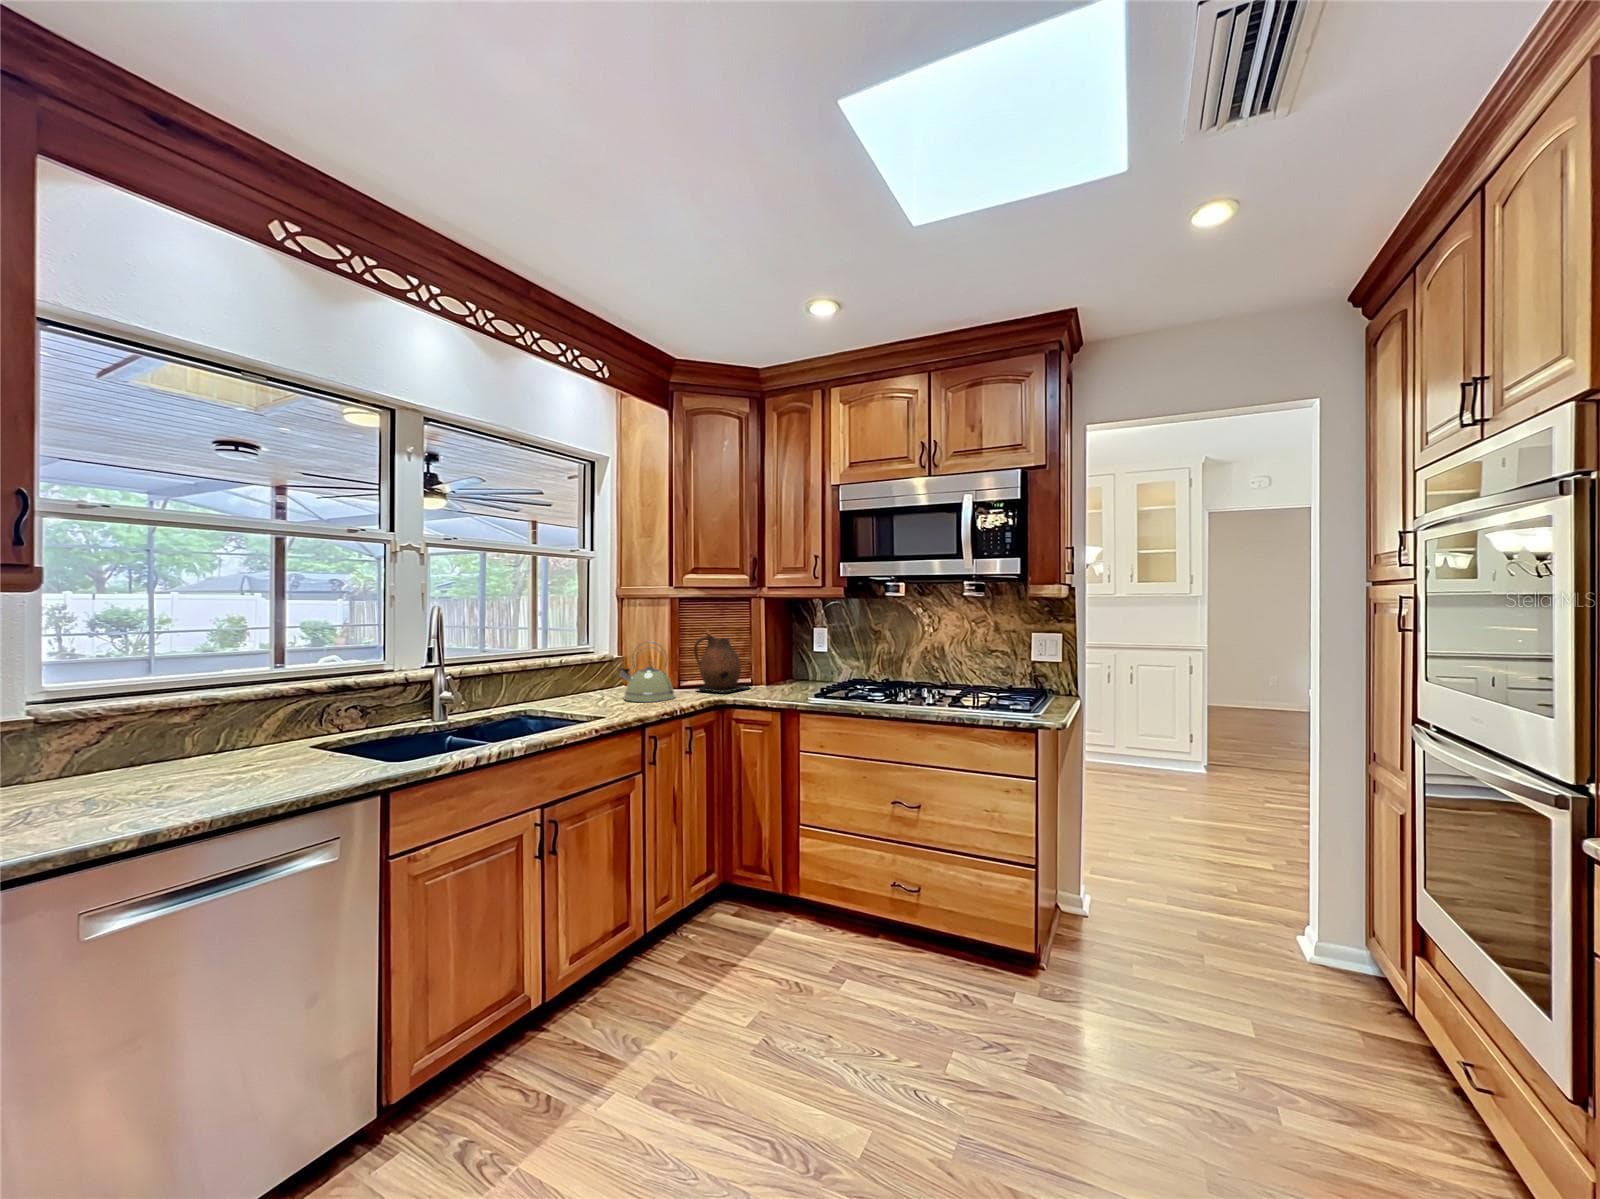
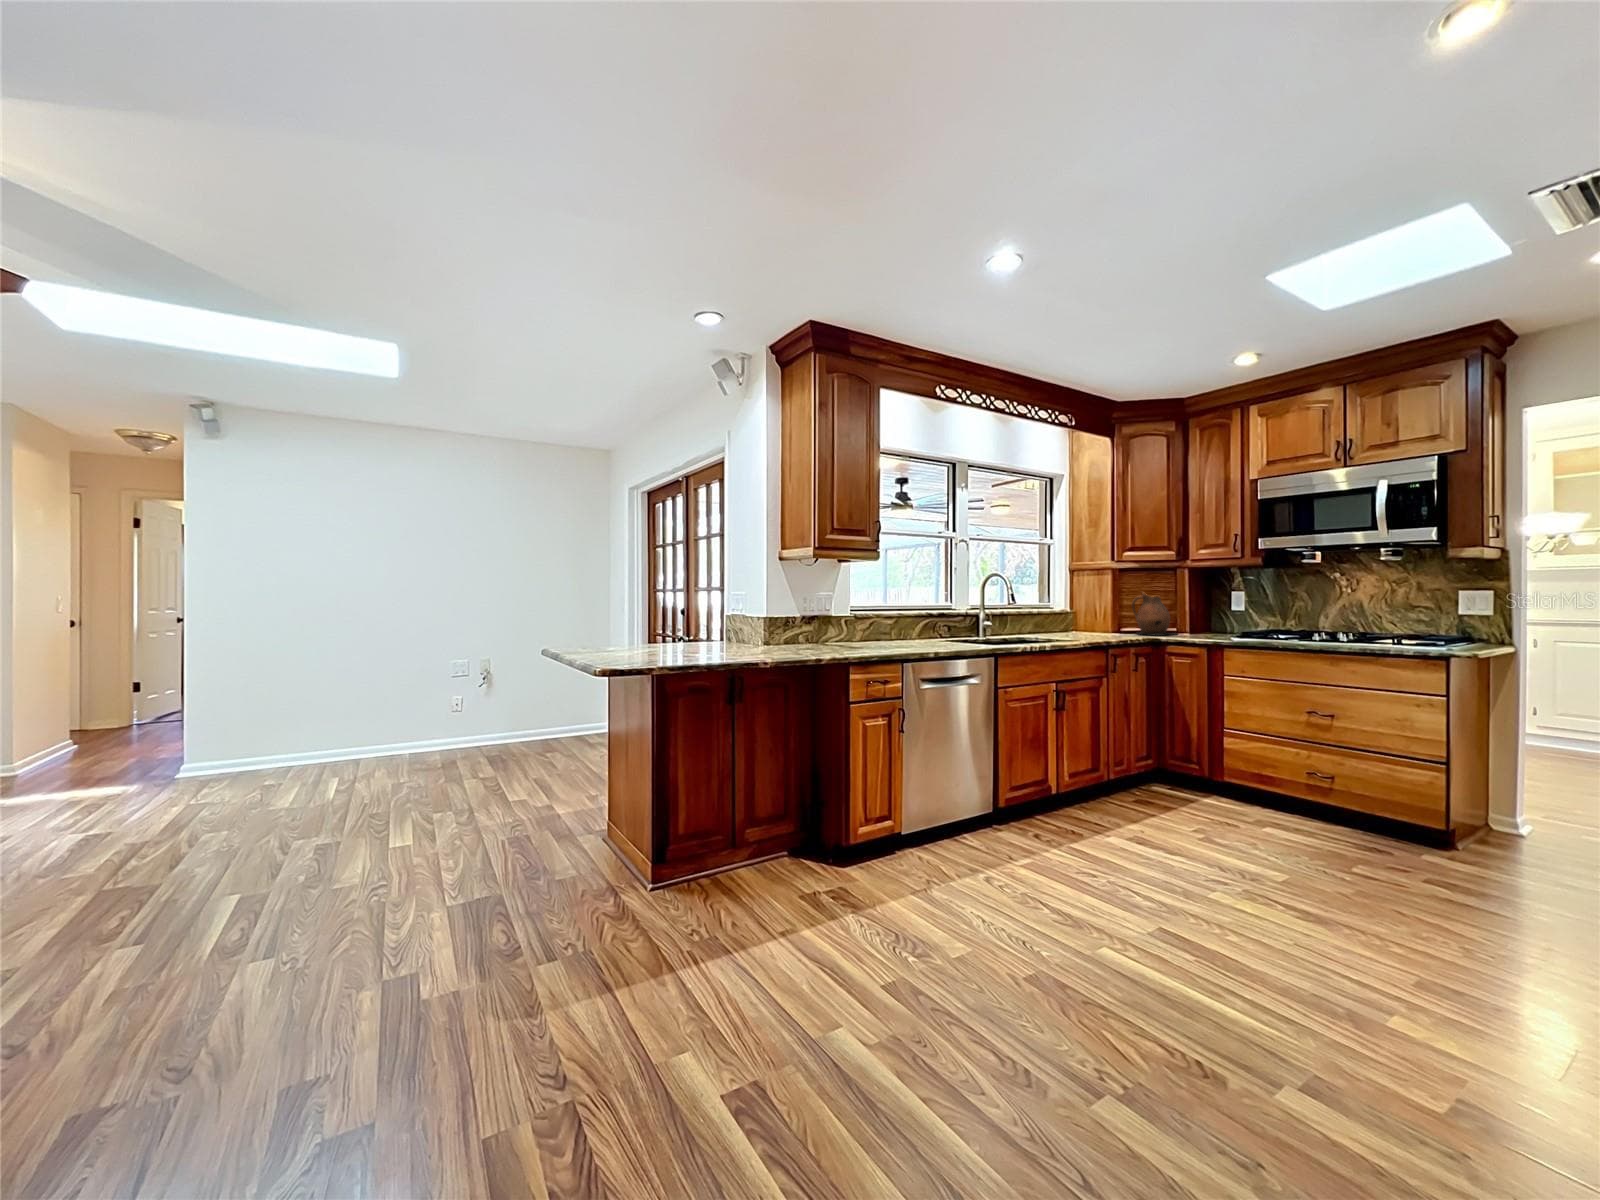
kettle: present [618,643,675,702] -> none [1079,598,1121,637]

